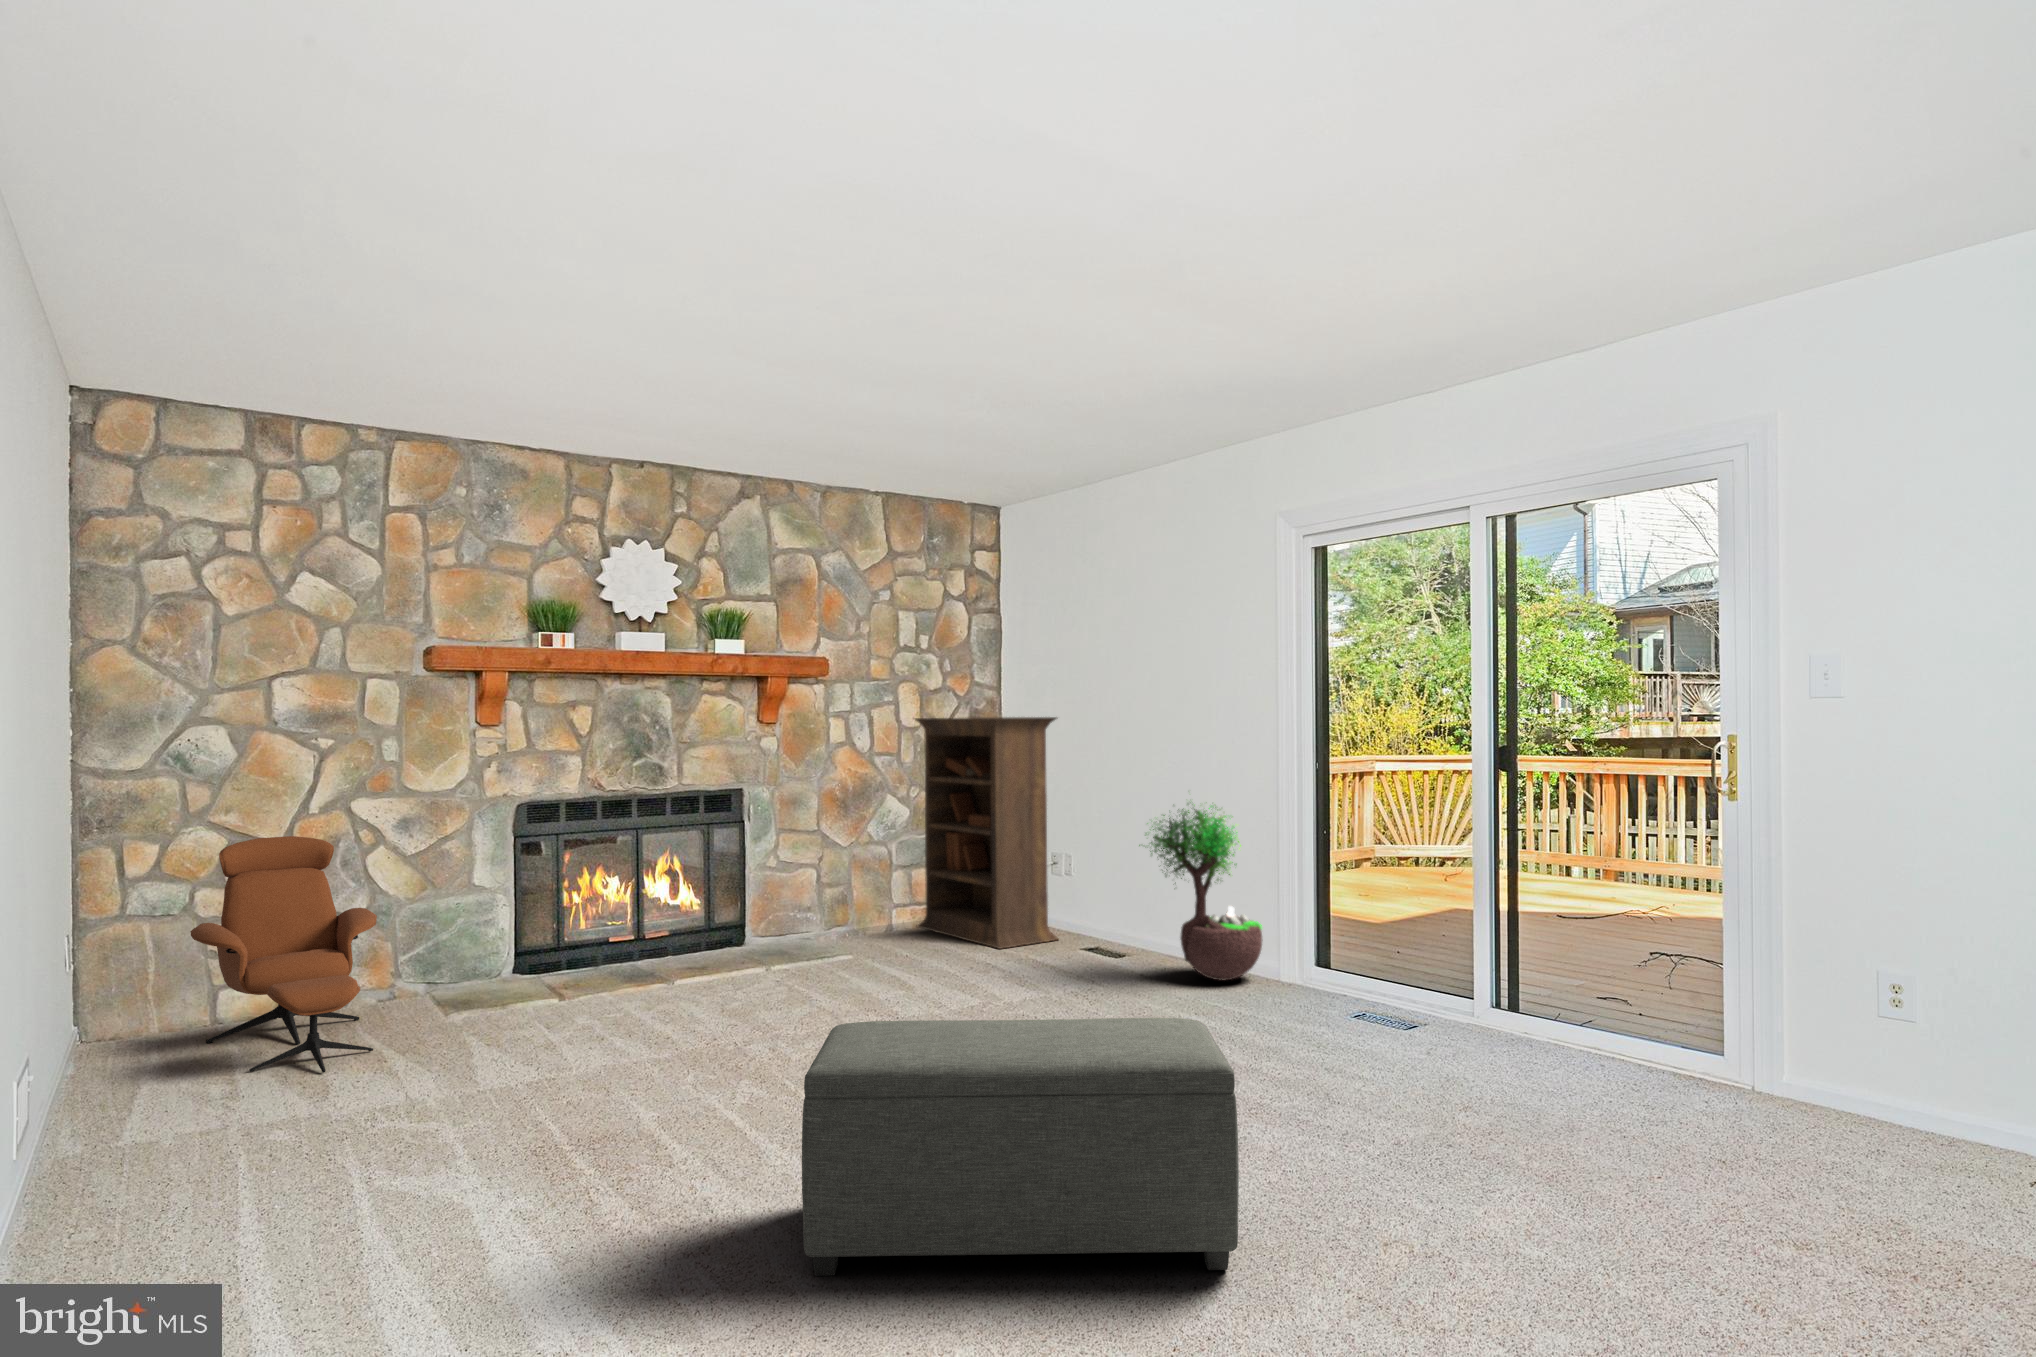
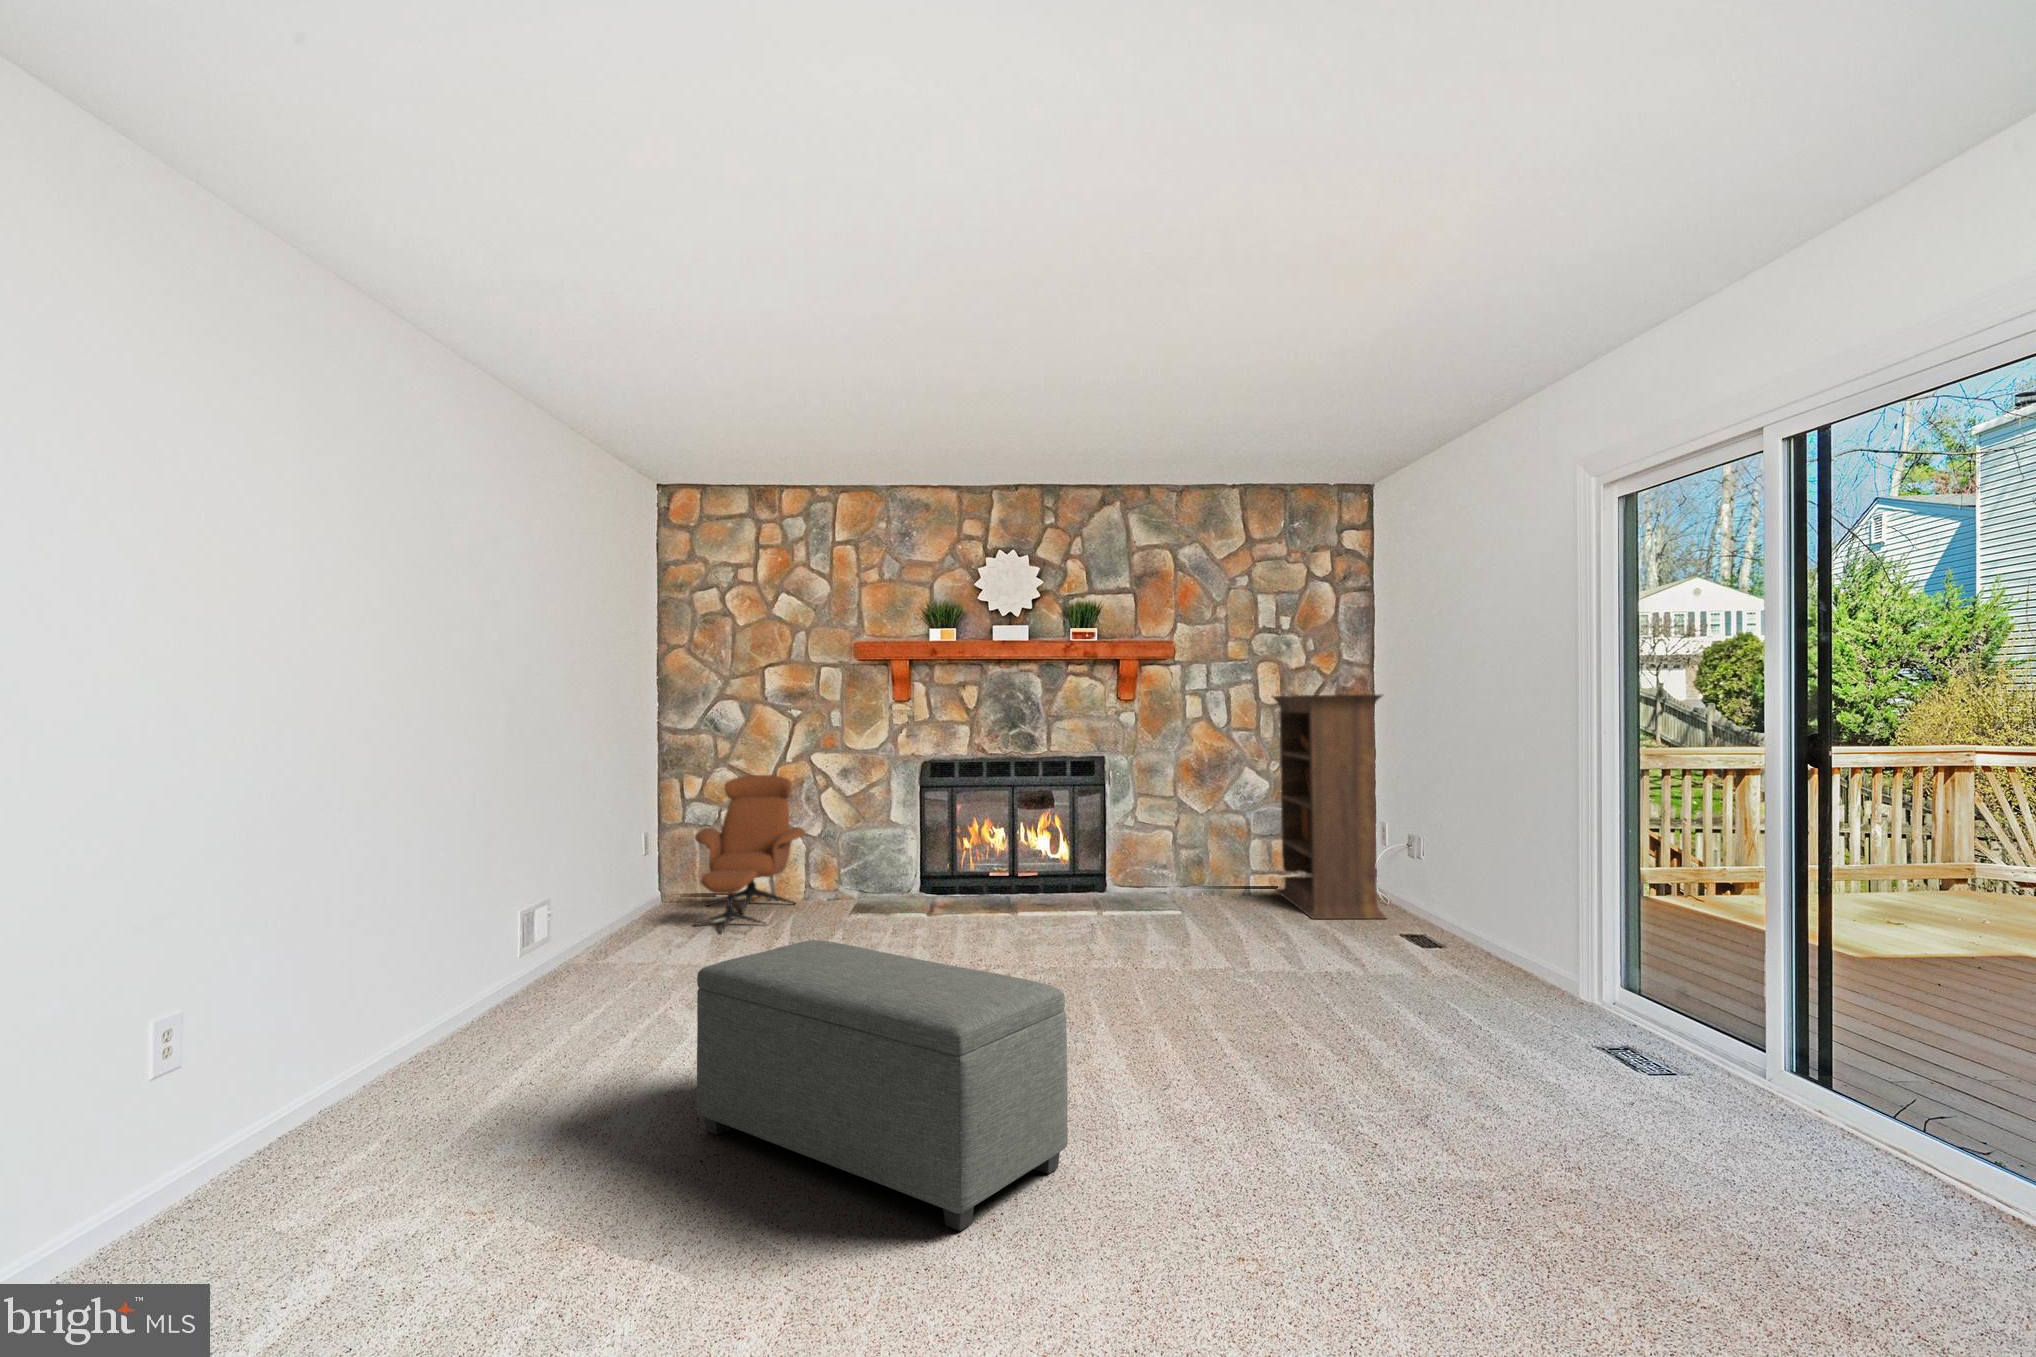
potted tree: present [1139,802,1262,981] -> none [1393,771,1538,982]

